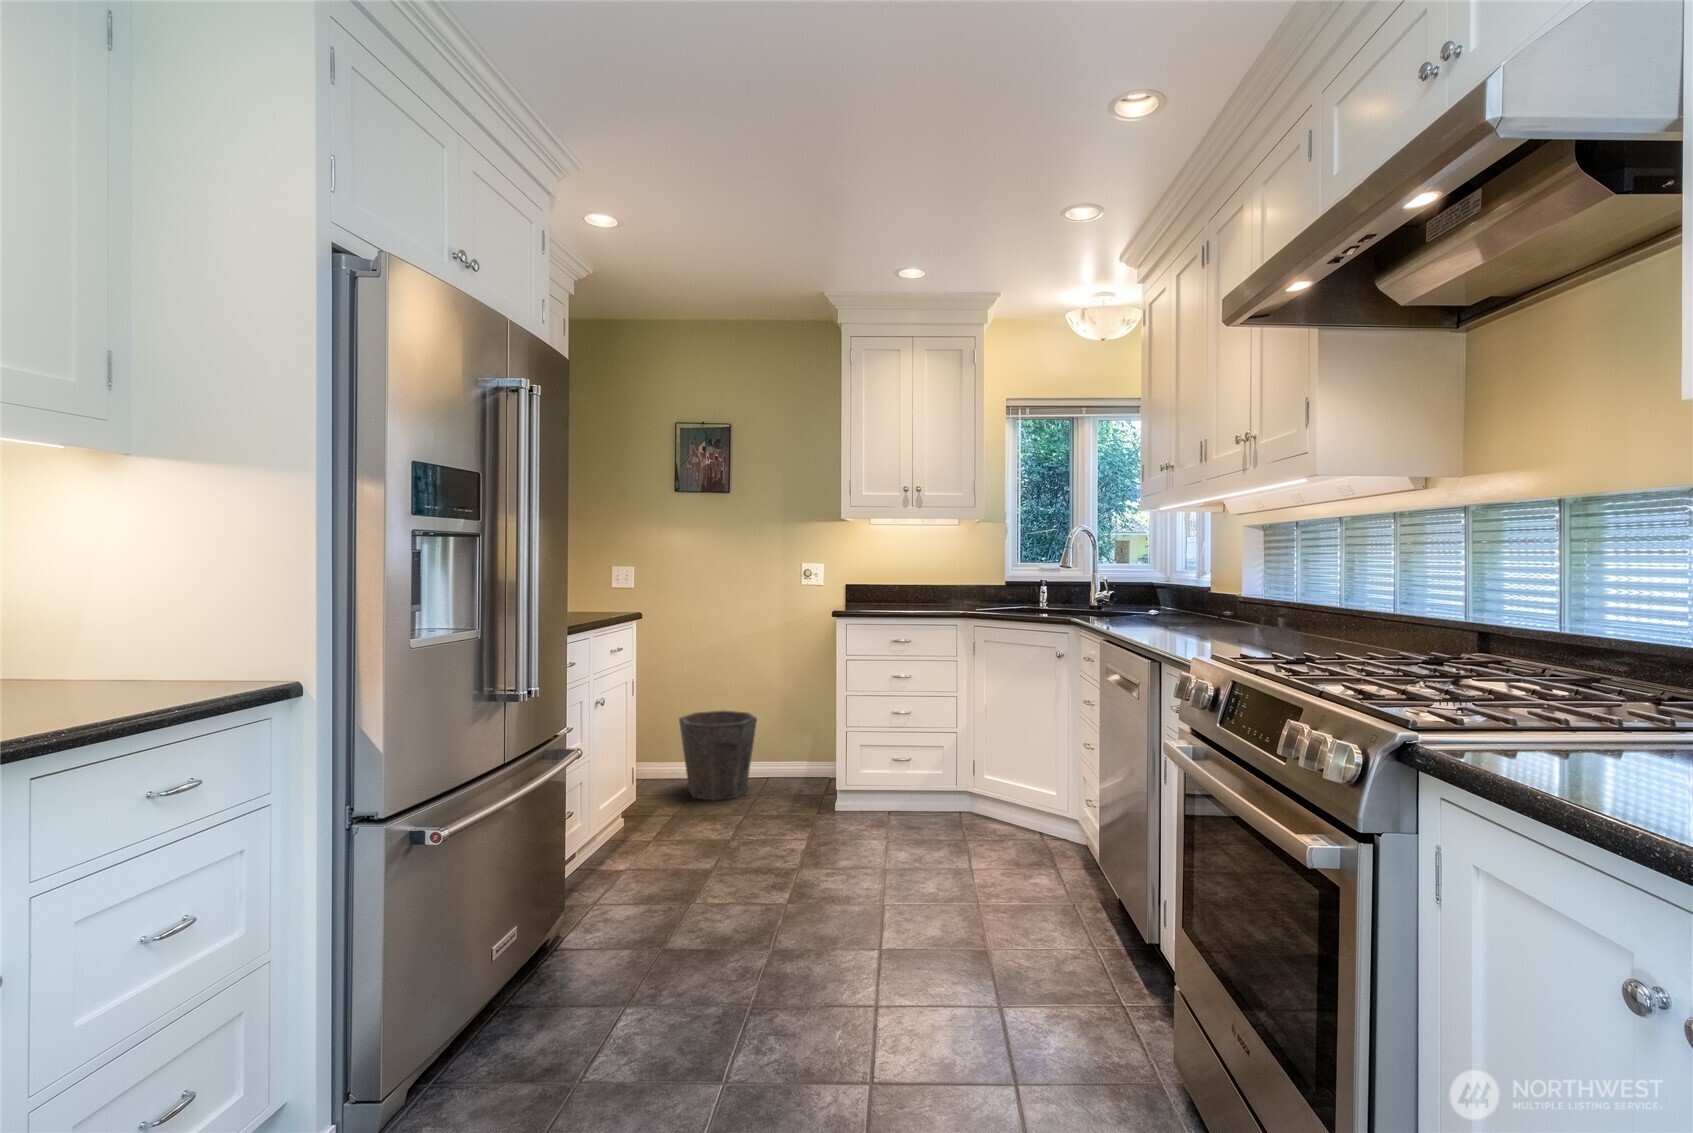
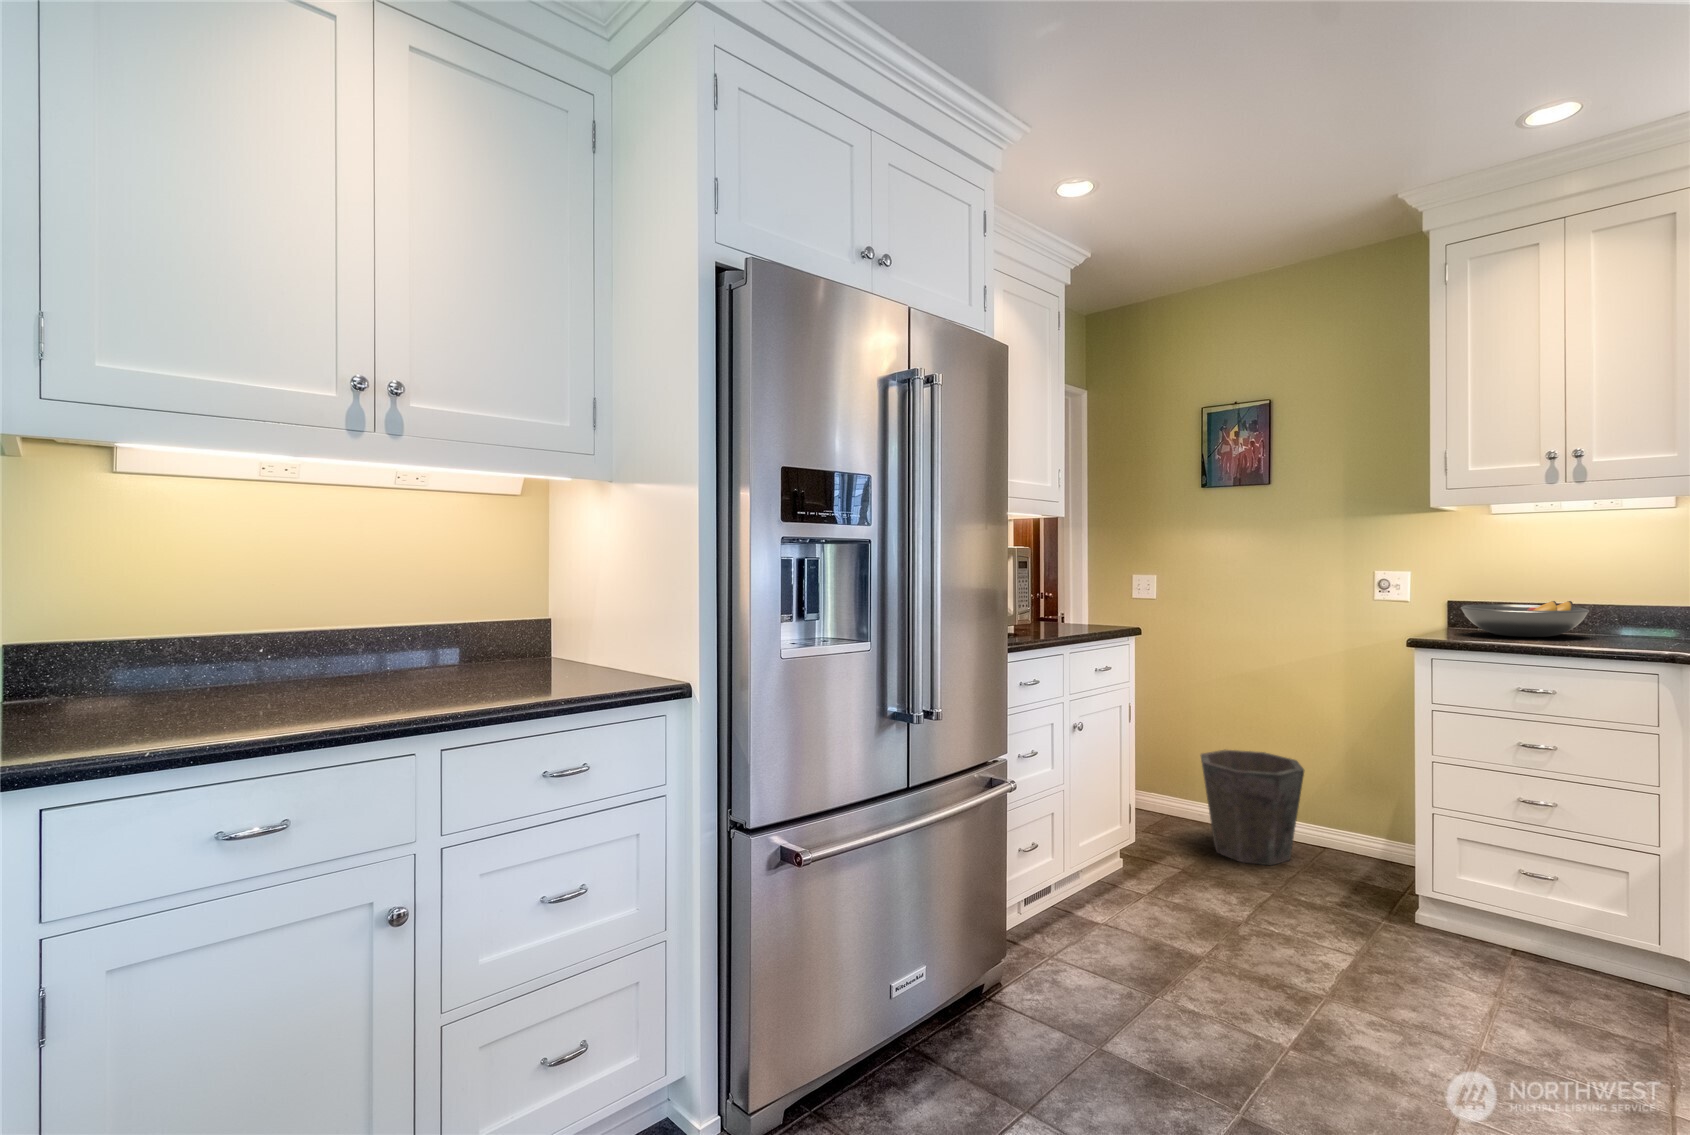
fruit bowl: none [851,583,917,607] -> present [1461,601,1589,637]

